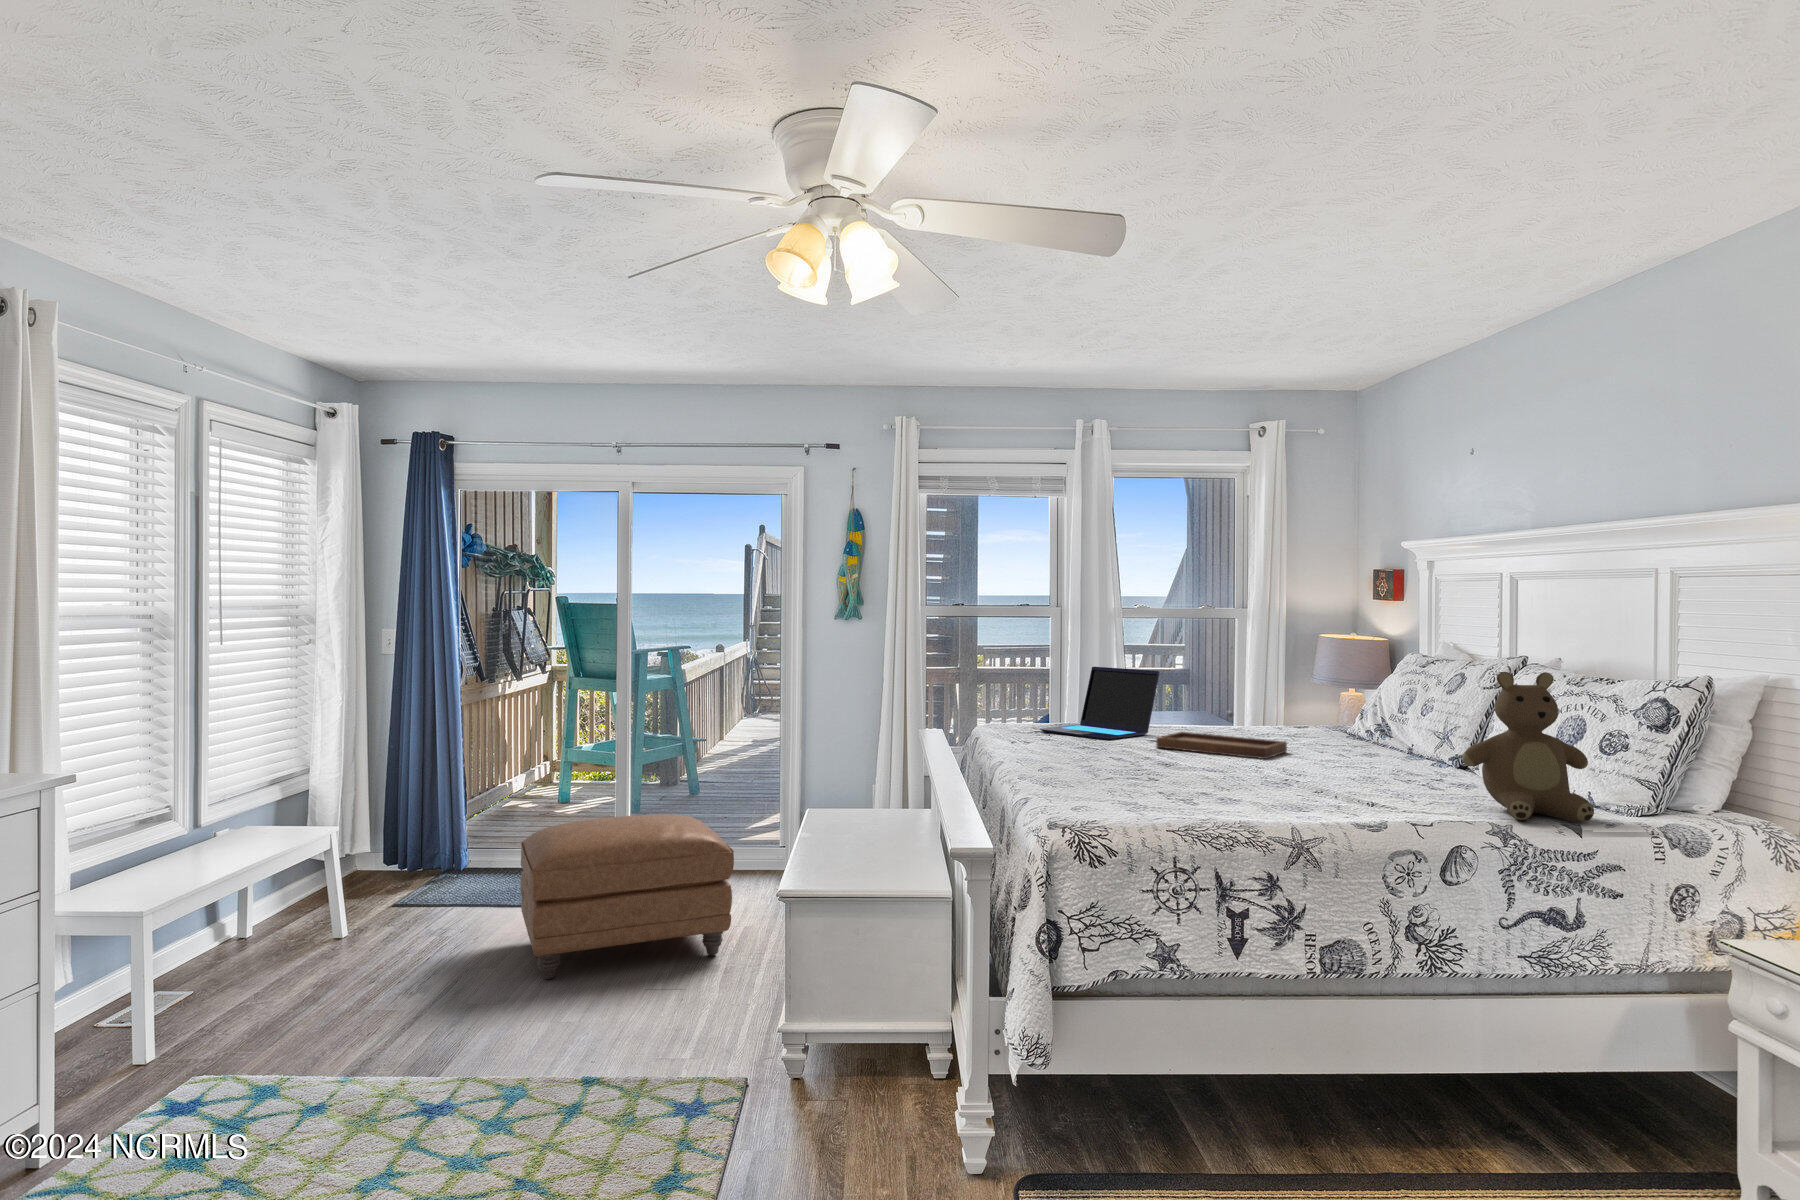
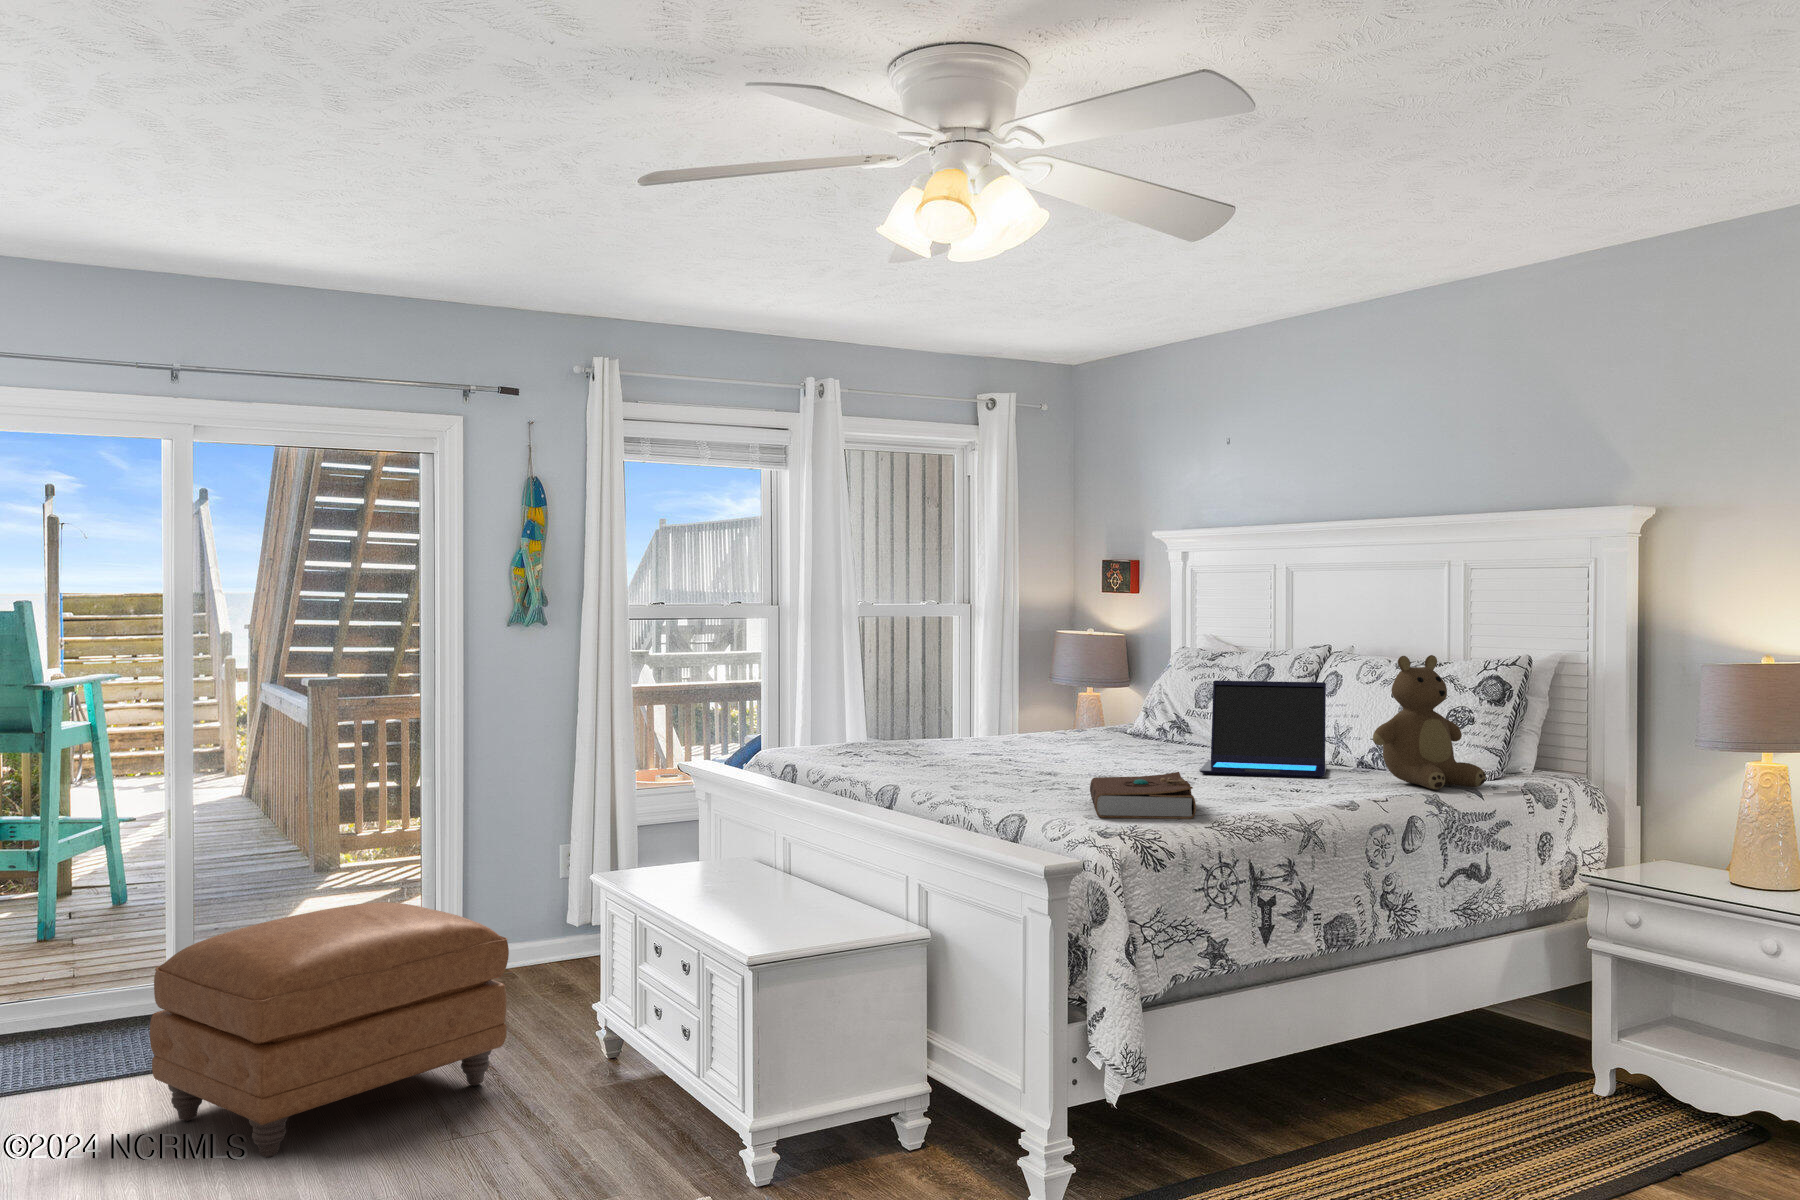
laptop: present [1040,667,1160,740] -> present [1199,680,1327,778]
tray: present [1156,711,1287,759] -> none [991,714,1117,762]
book: none [1080,773,1207,821] -> present [1090,772,1196,819]

